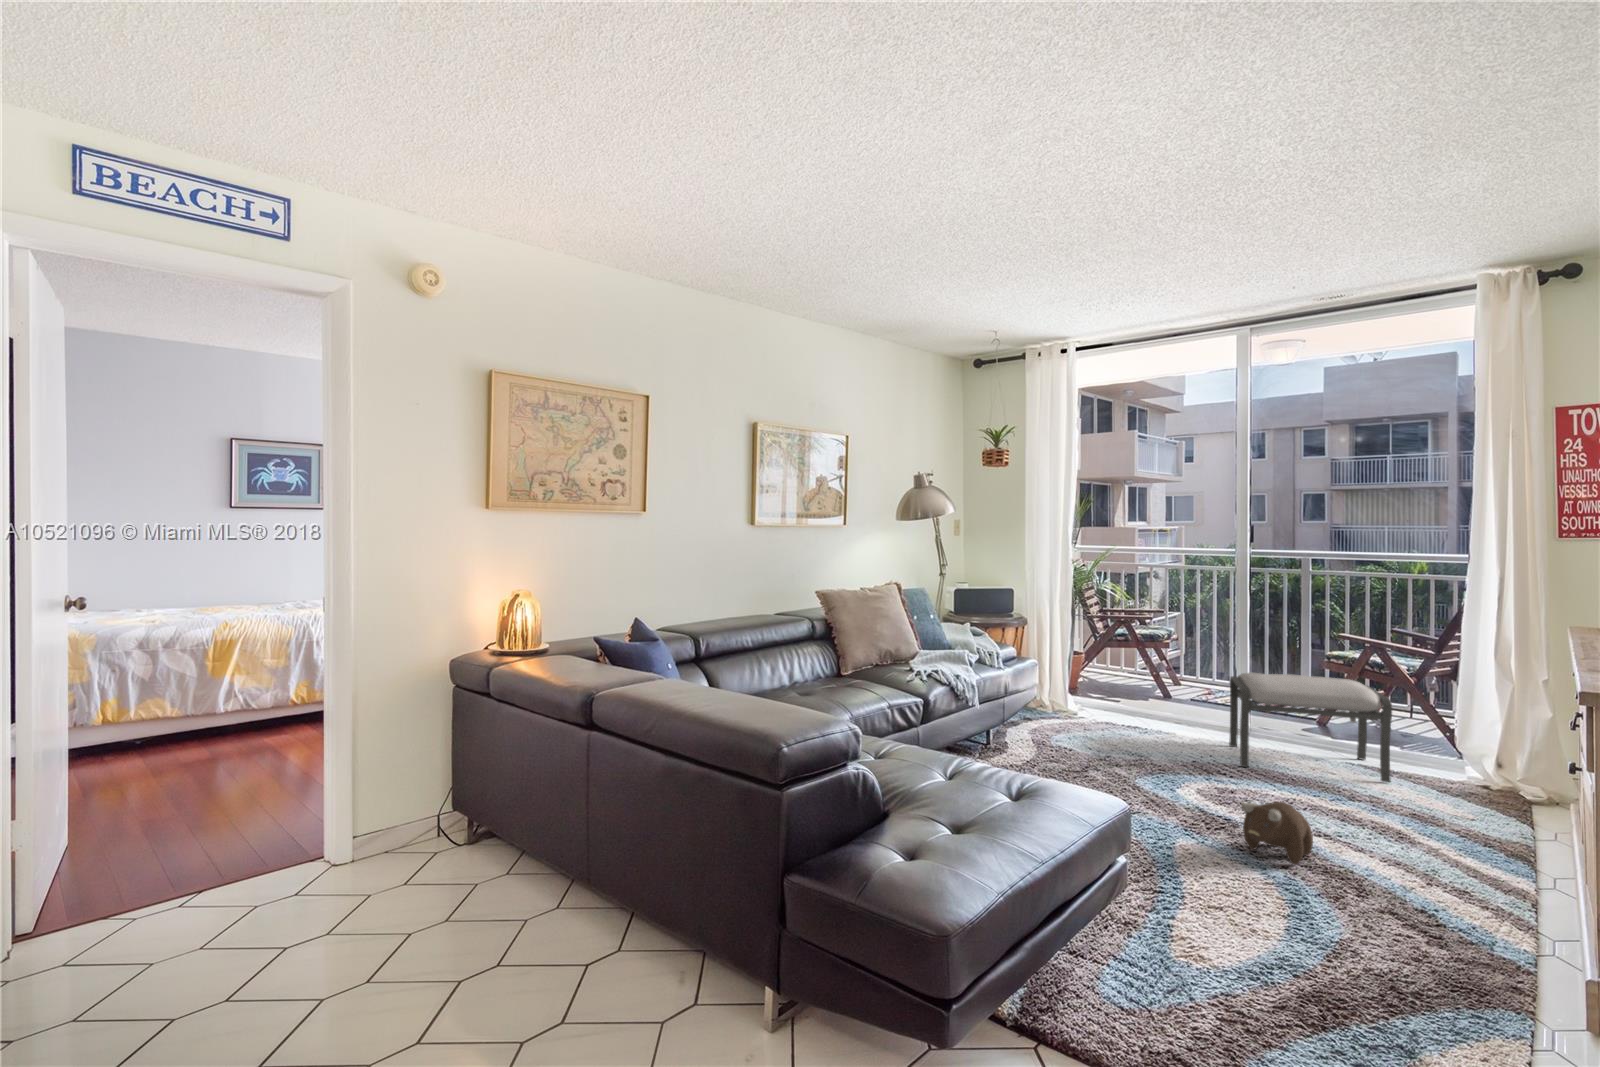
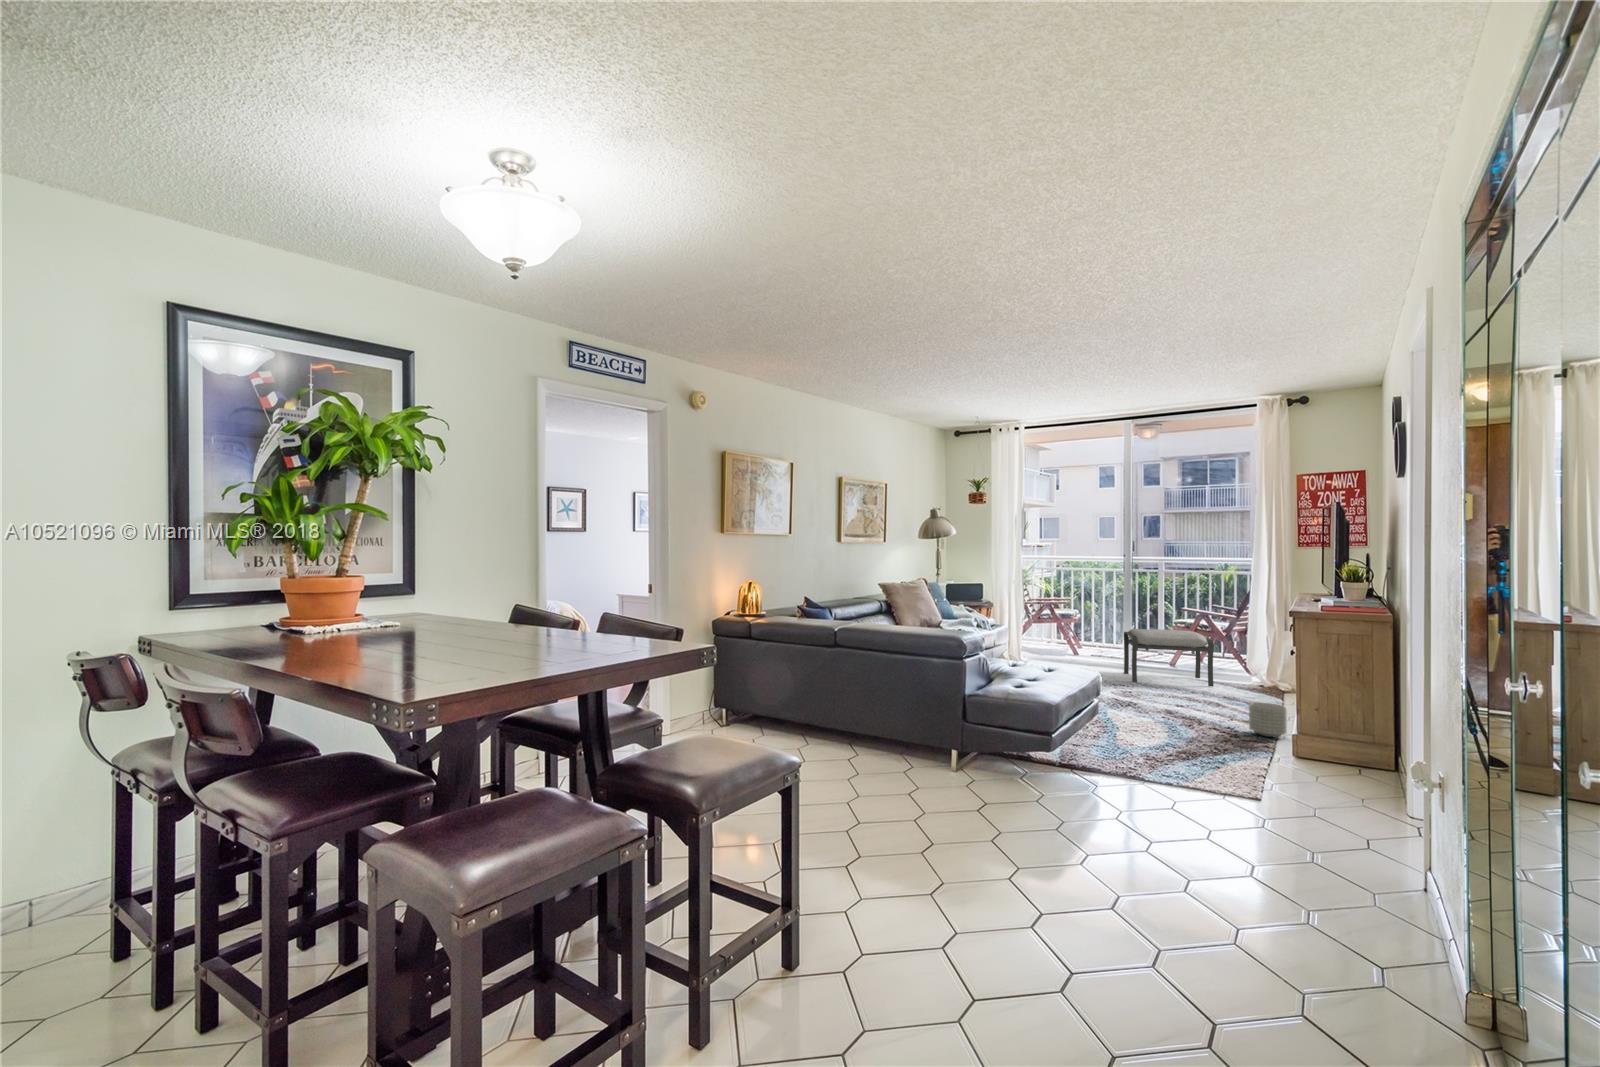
plush toy: present [1241,802,1313,865] -> none [1141,685,1176,716]
planter: none [1470,862,1560,946] -> present [1249,702,1287,737]

